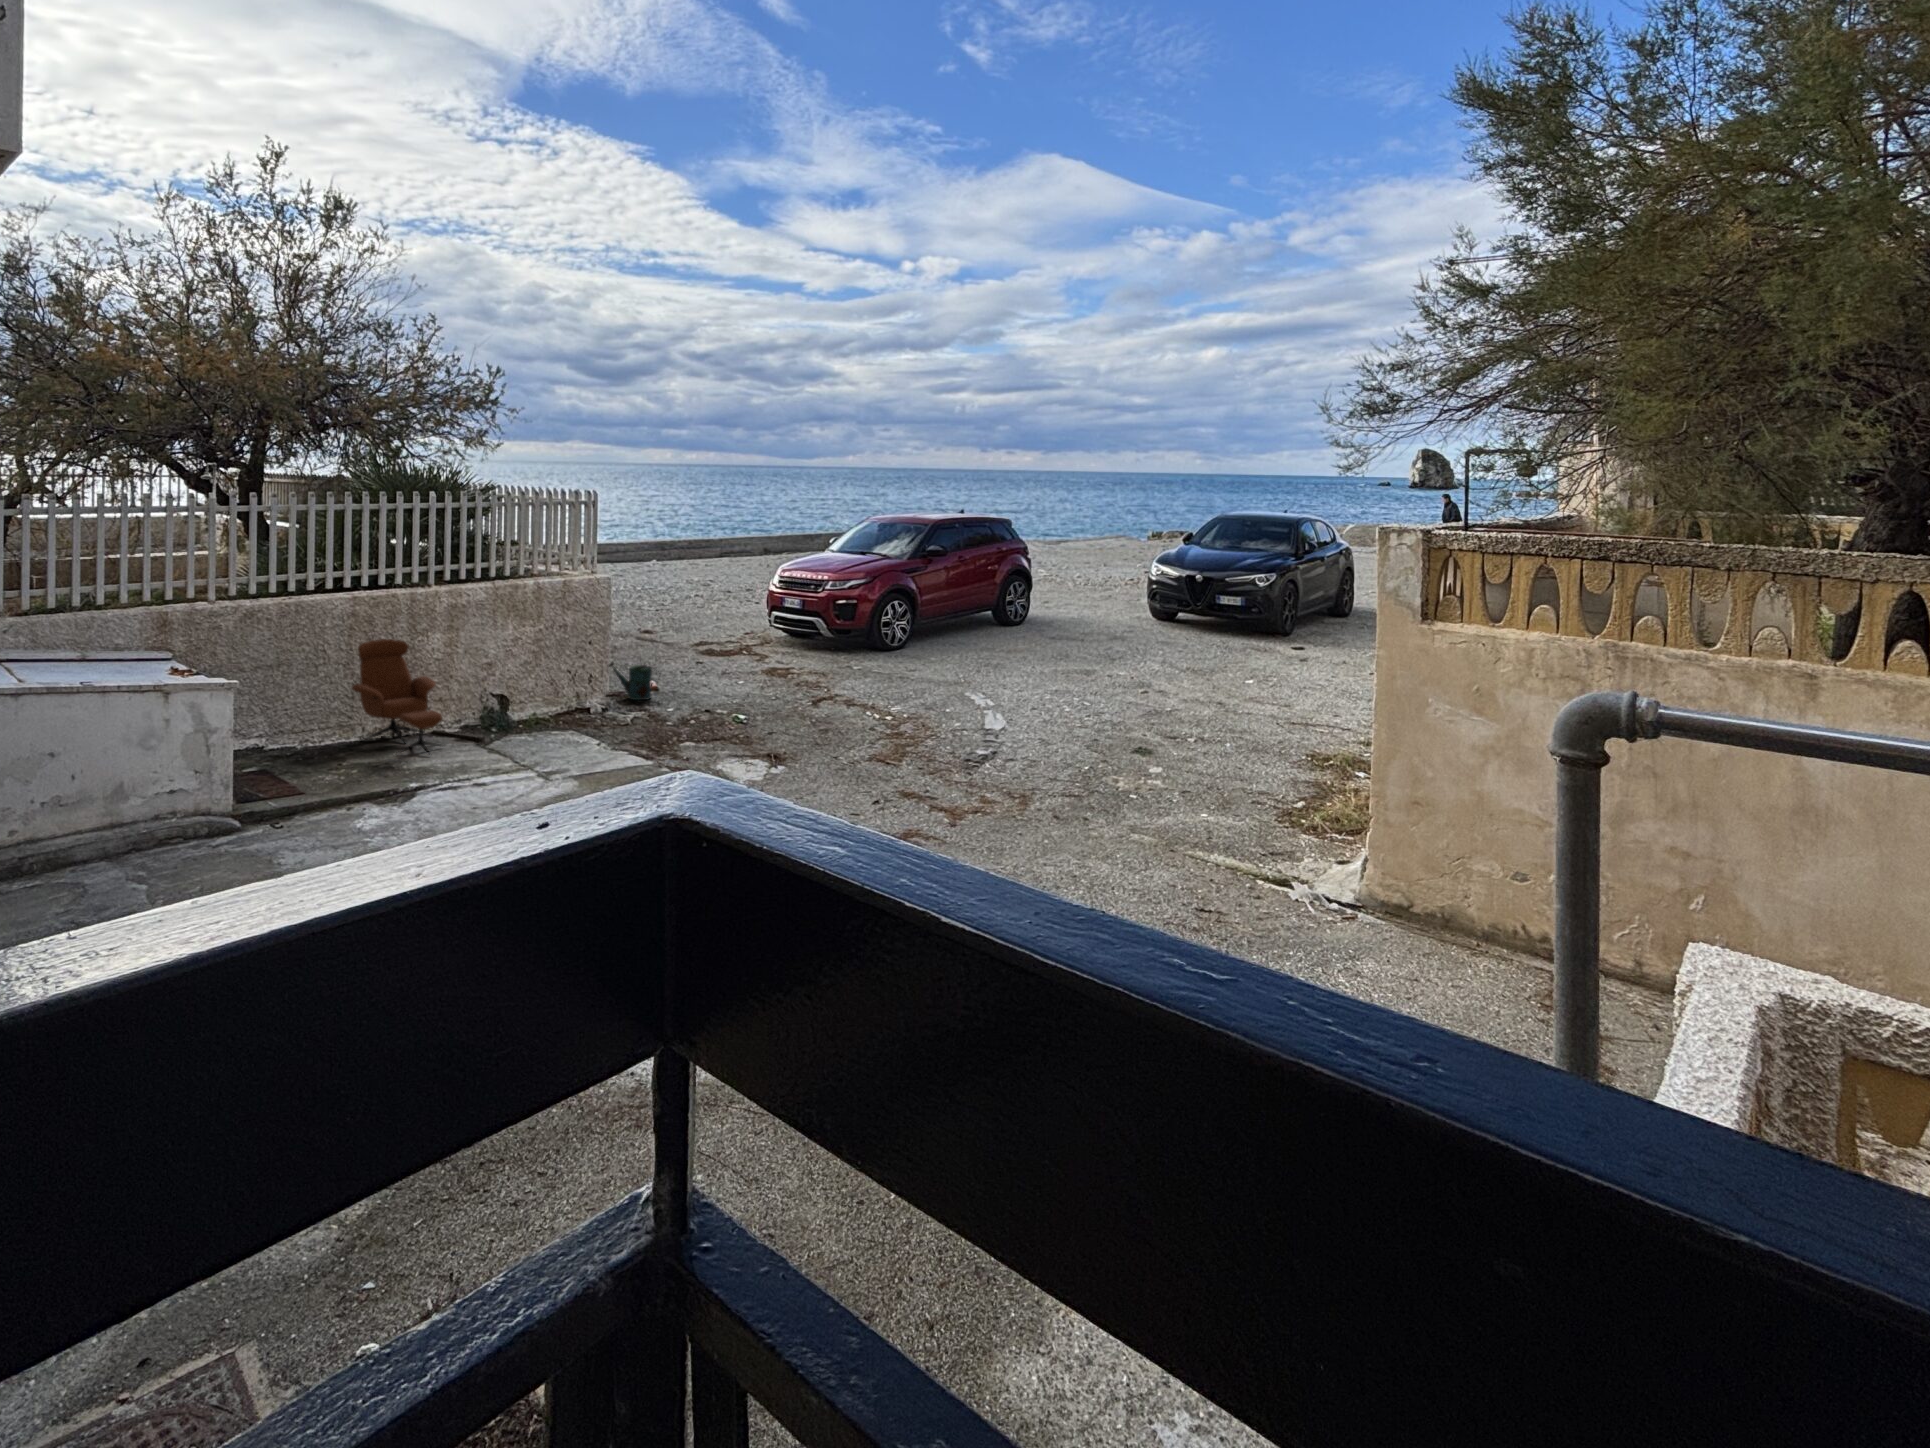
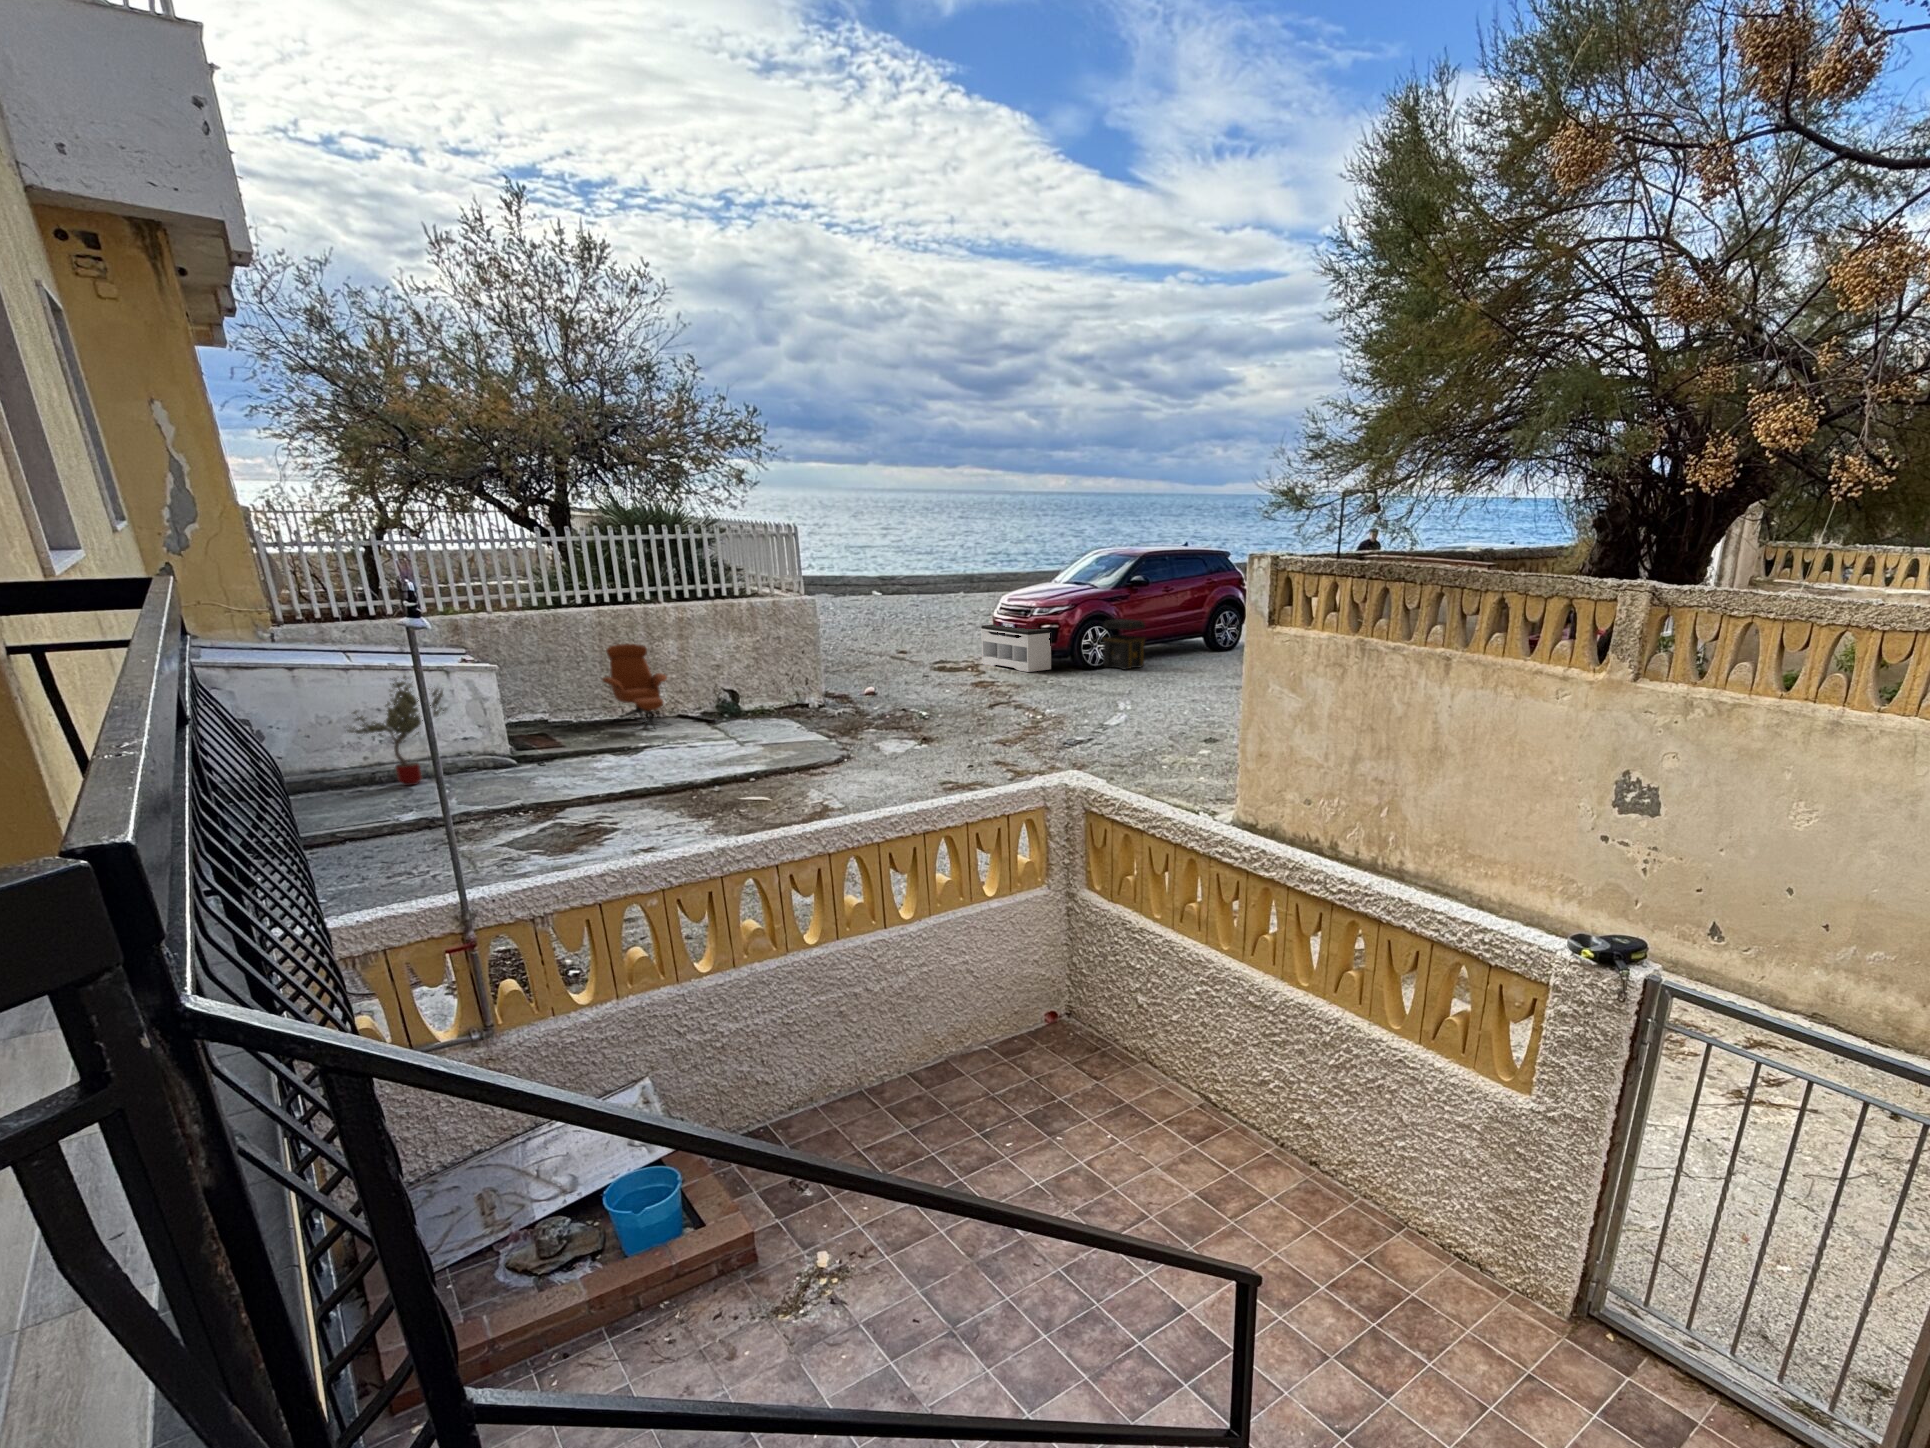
toolbox: none [904,592,953,652] -> present [1103,619,1145,669]
bench: none [758,600,848,658] -> present [981,624,1051,672]
watering can: present [609,662,659,700] -> none [821,667,863,698]
potted tree: none [56,698,207,864] -> present [348,676,446,785]

